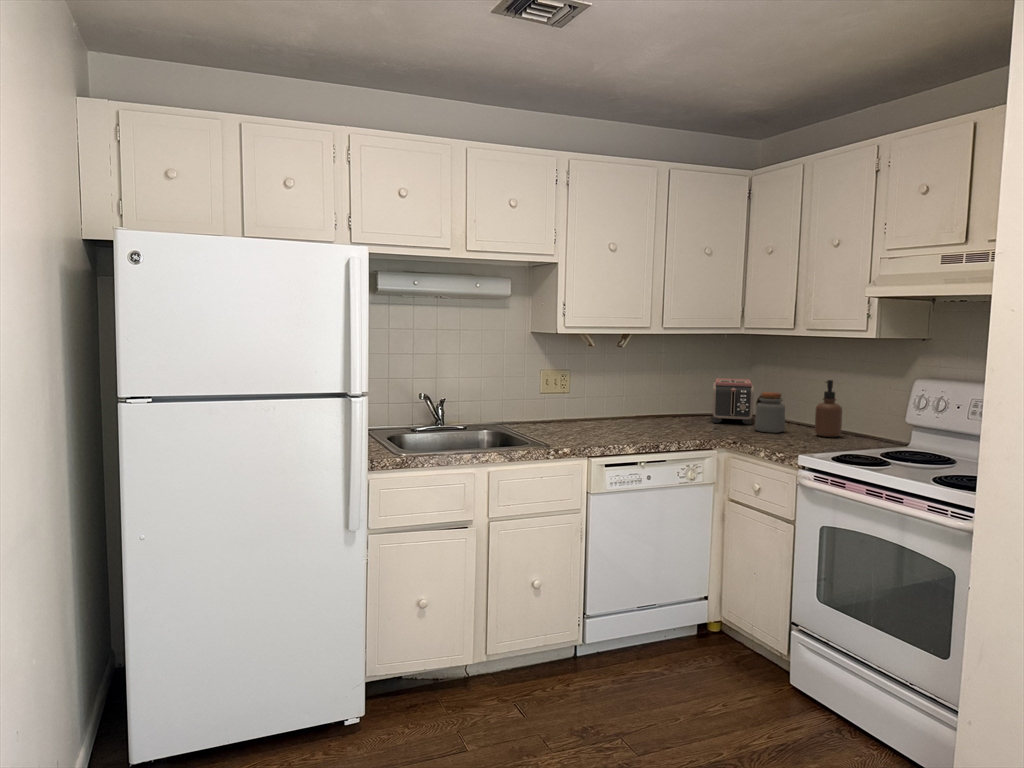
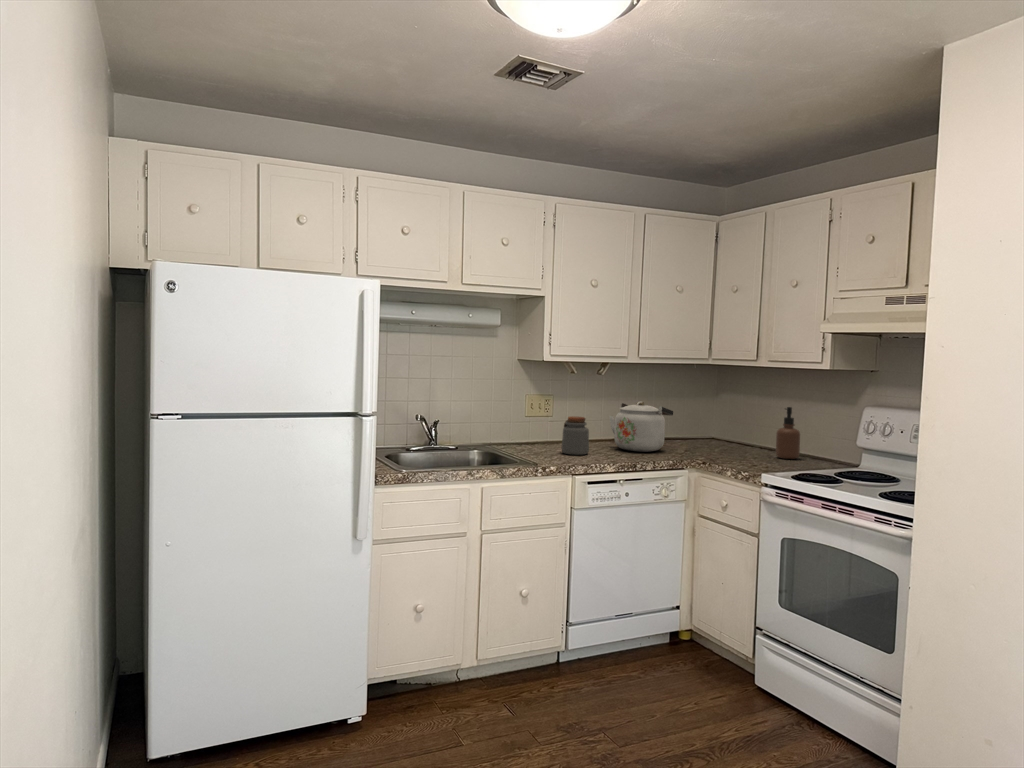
kettle: none [631,376,701,430] -> present [609,402,673,452]
toaster: present [712,378,754,424] -> none [683,405,721,447]
jar: present [755,392,785,433] -> present [561,416,589,455]

